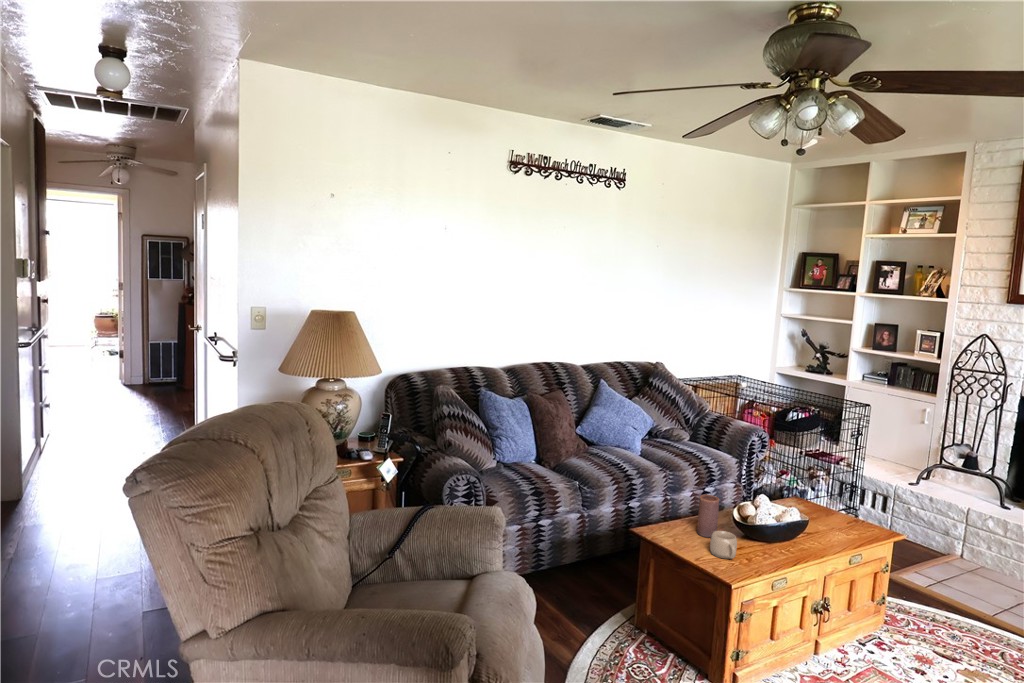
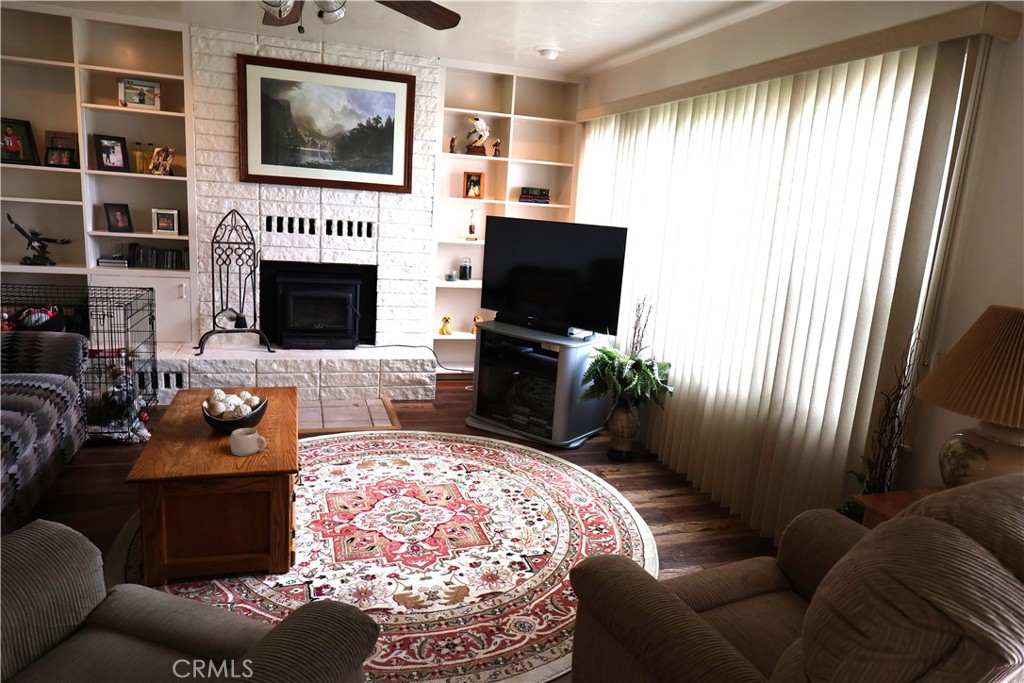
candle: present [697,495,719,537] -> none [188,401,212,448]

